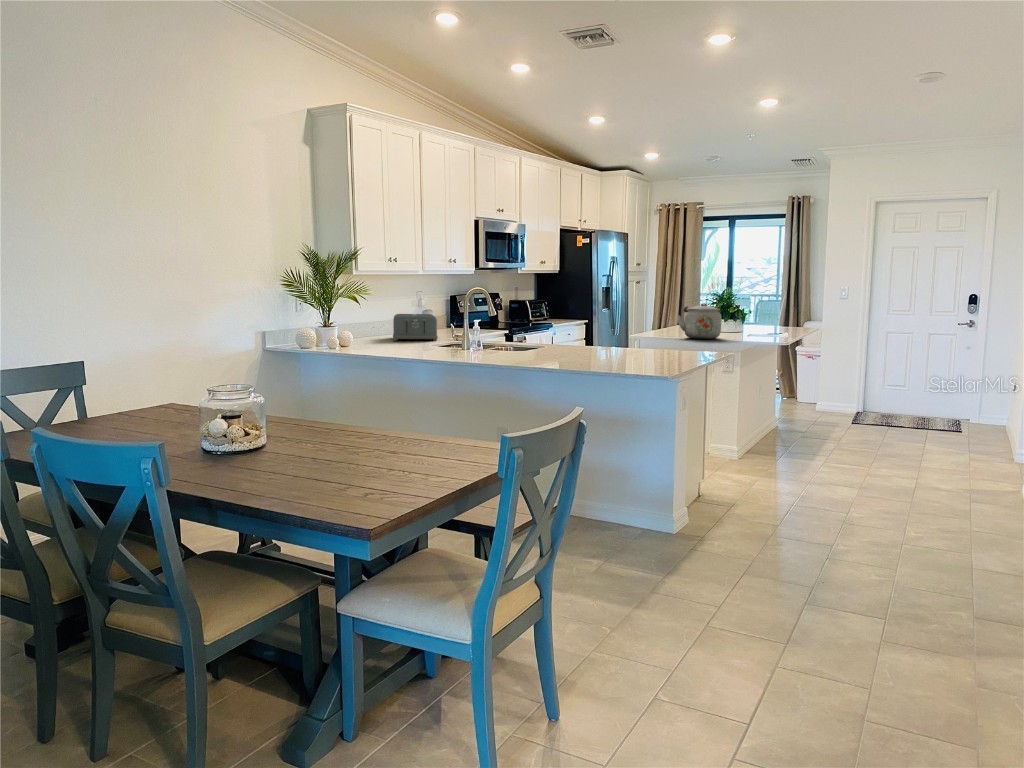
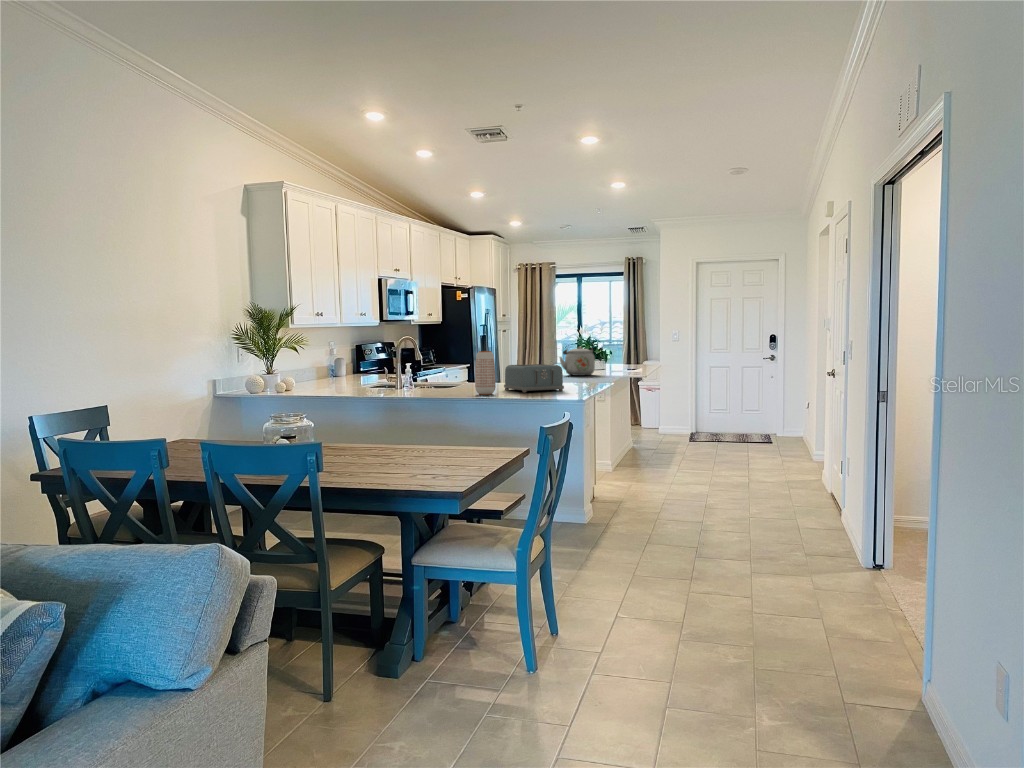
vase: none [546,307,570,361] -> present [475,351,496,395]
toaster: present [393,314,438,341] -> present [504,364,564,392]

